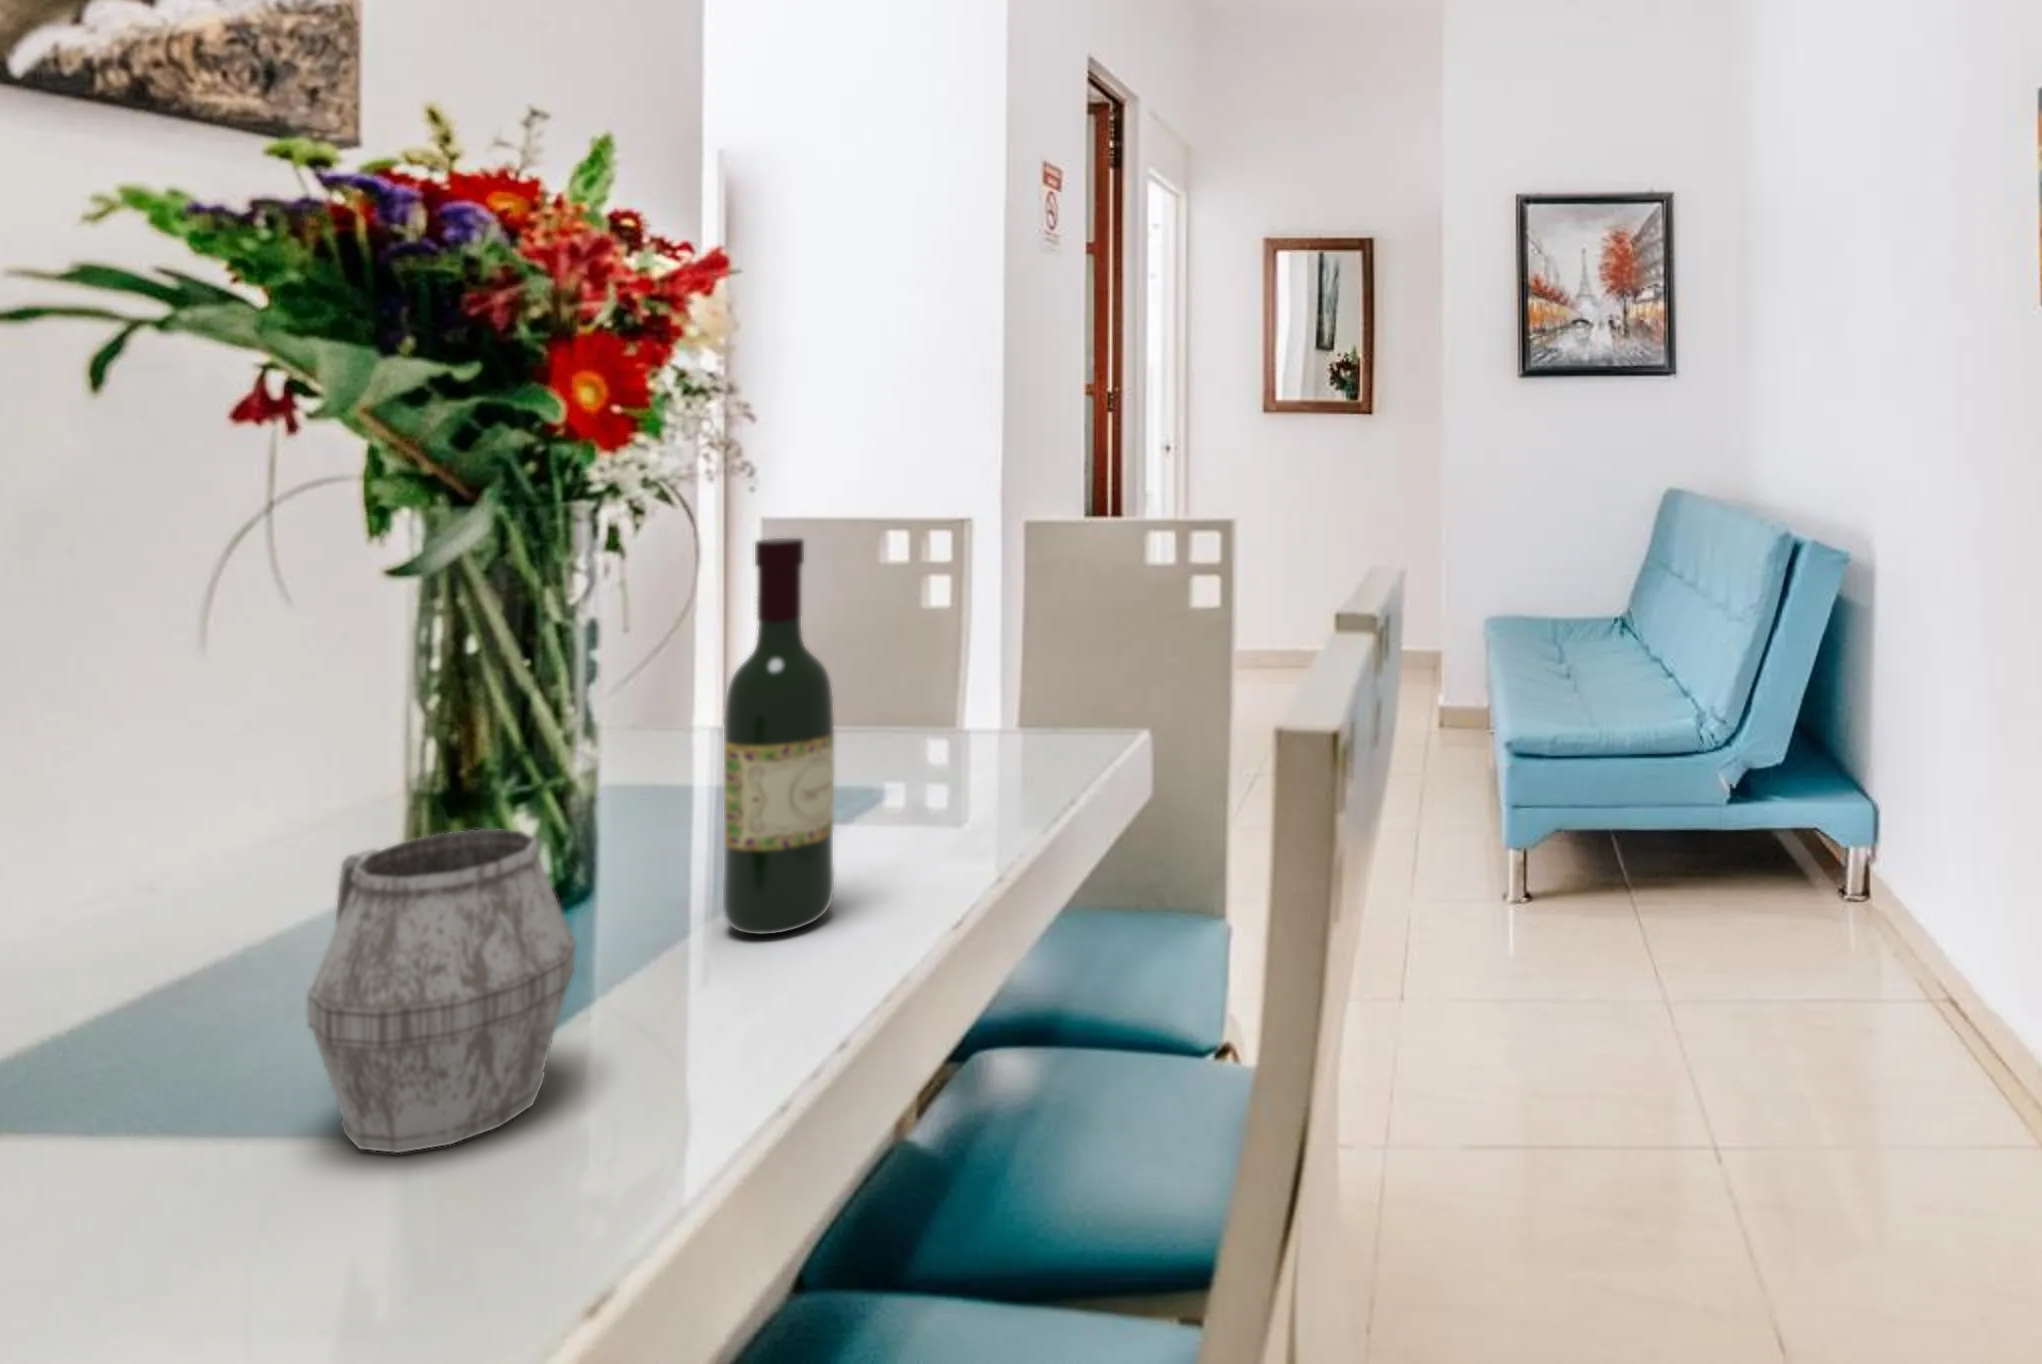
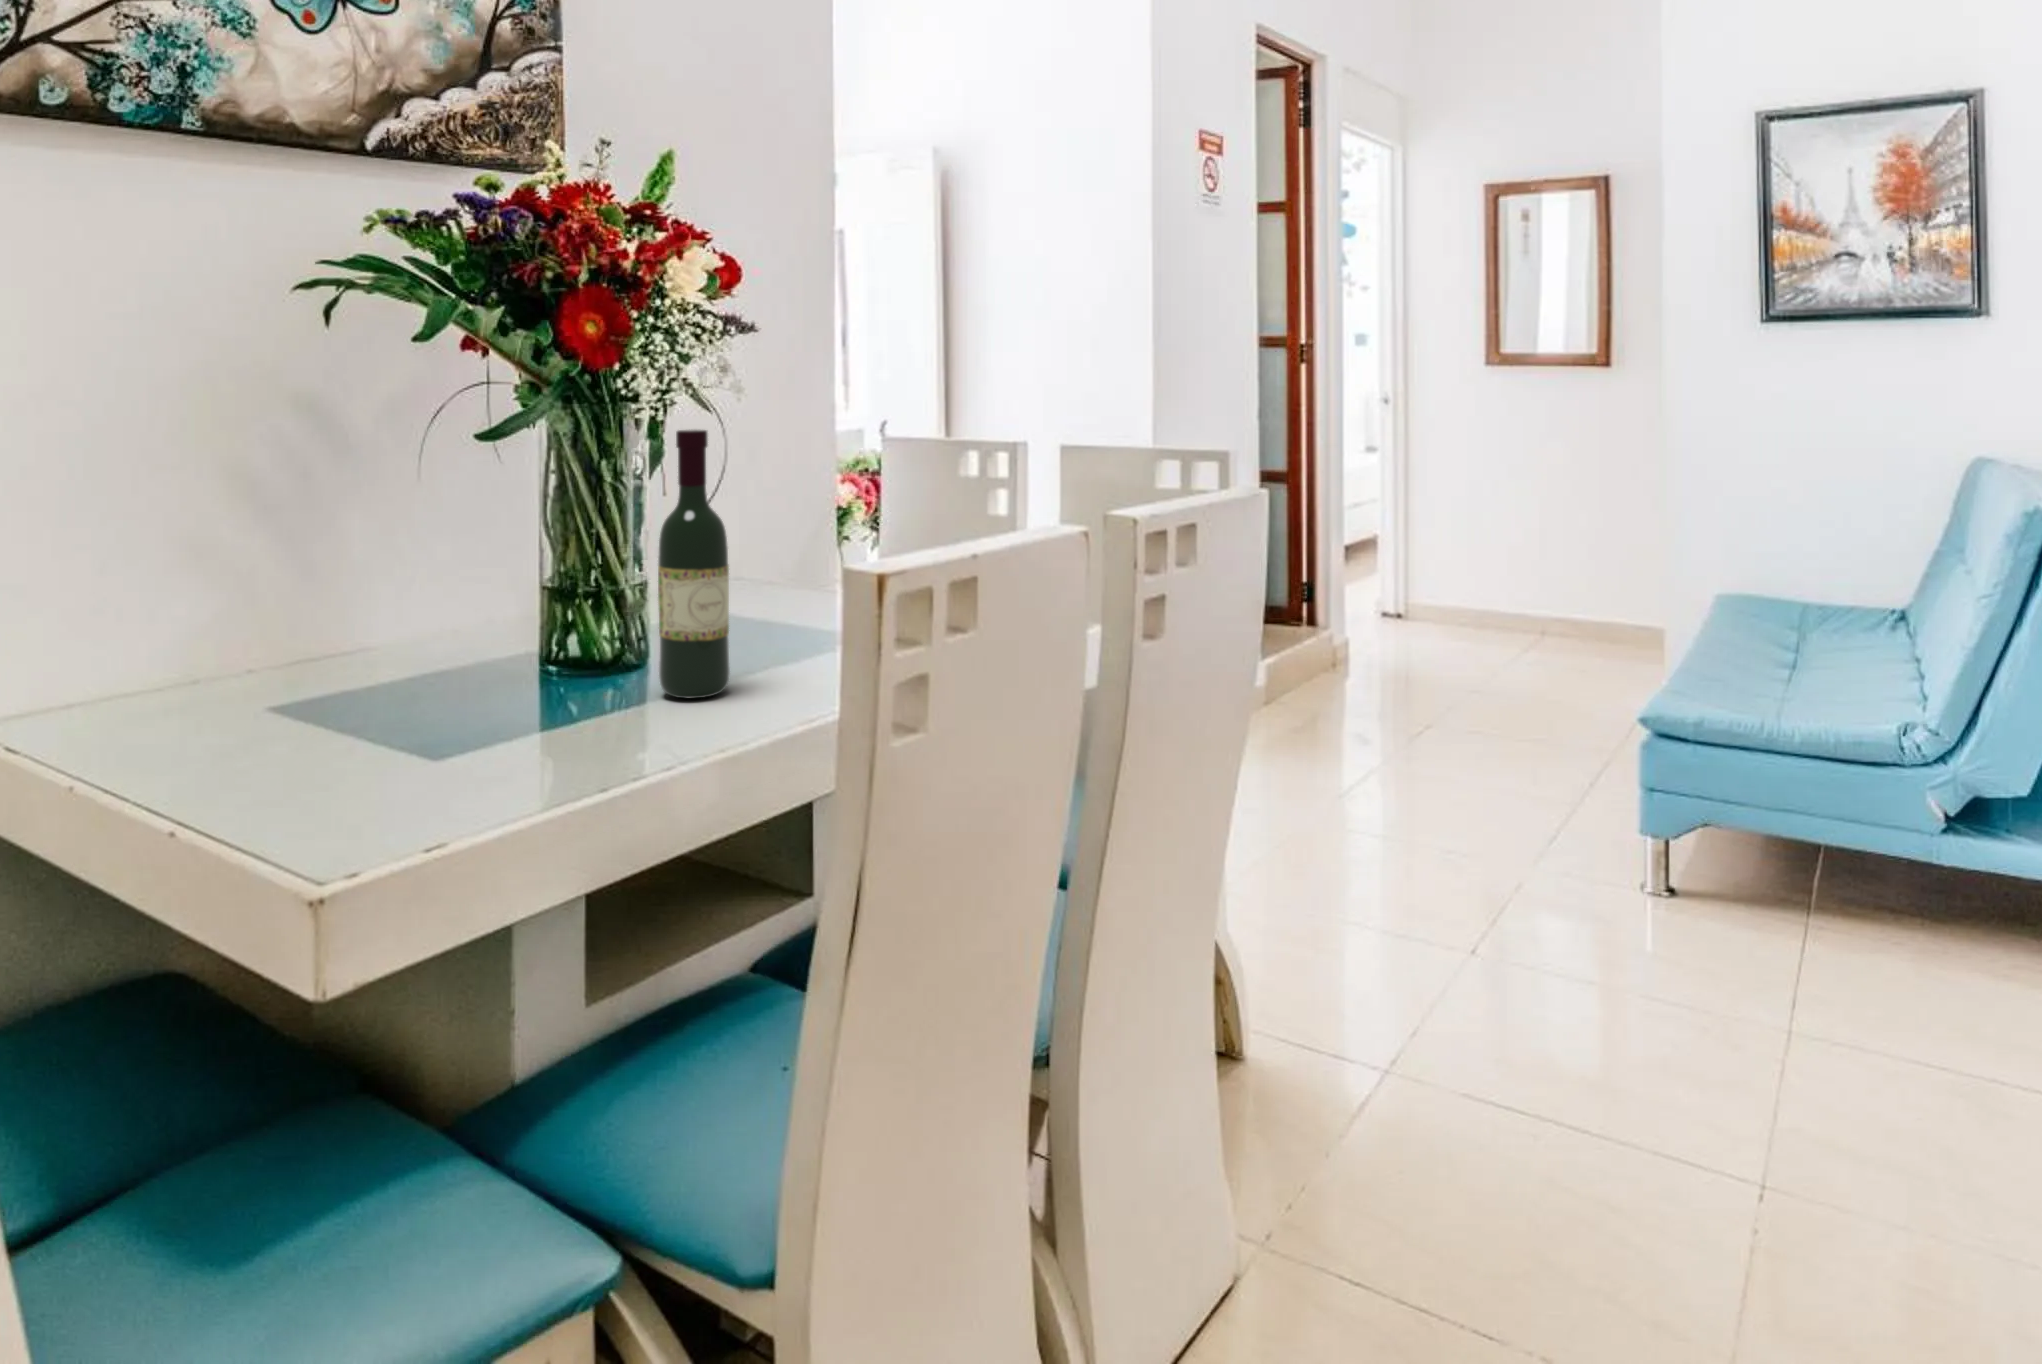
mug: present [307,829,575,1153] -> none [385,588,516,760]

